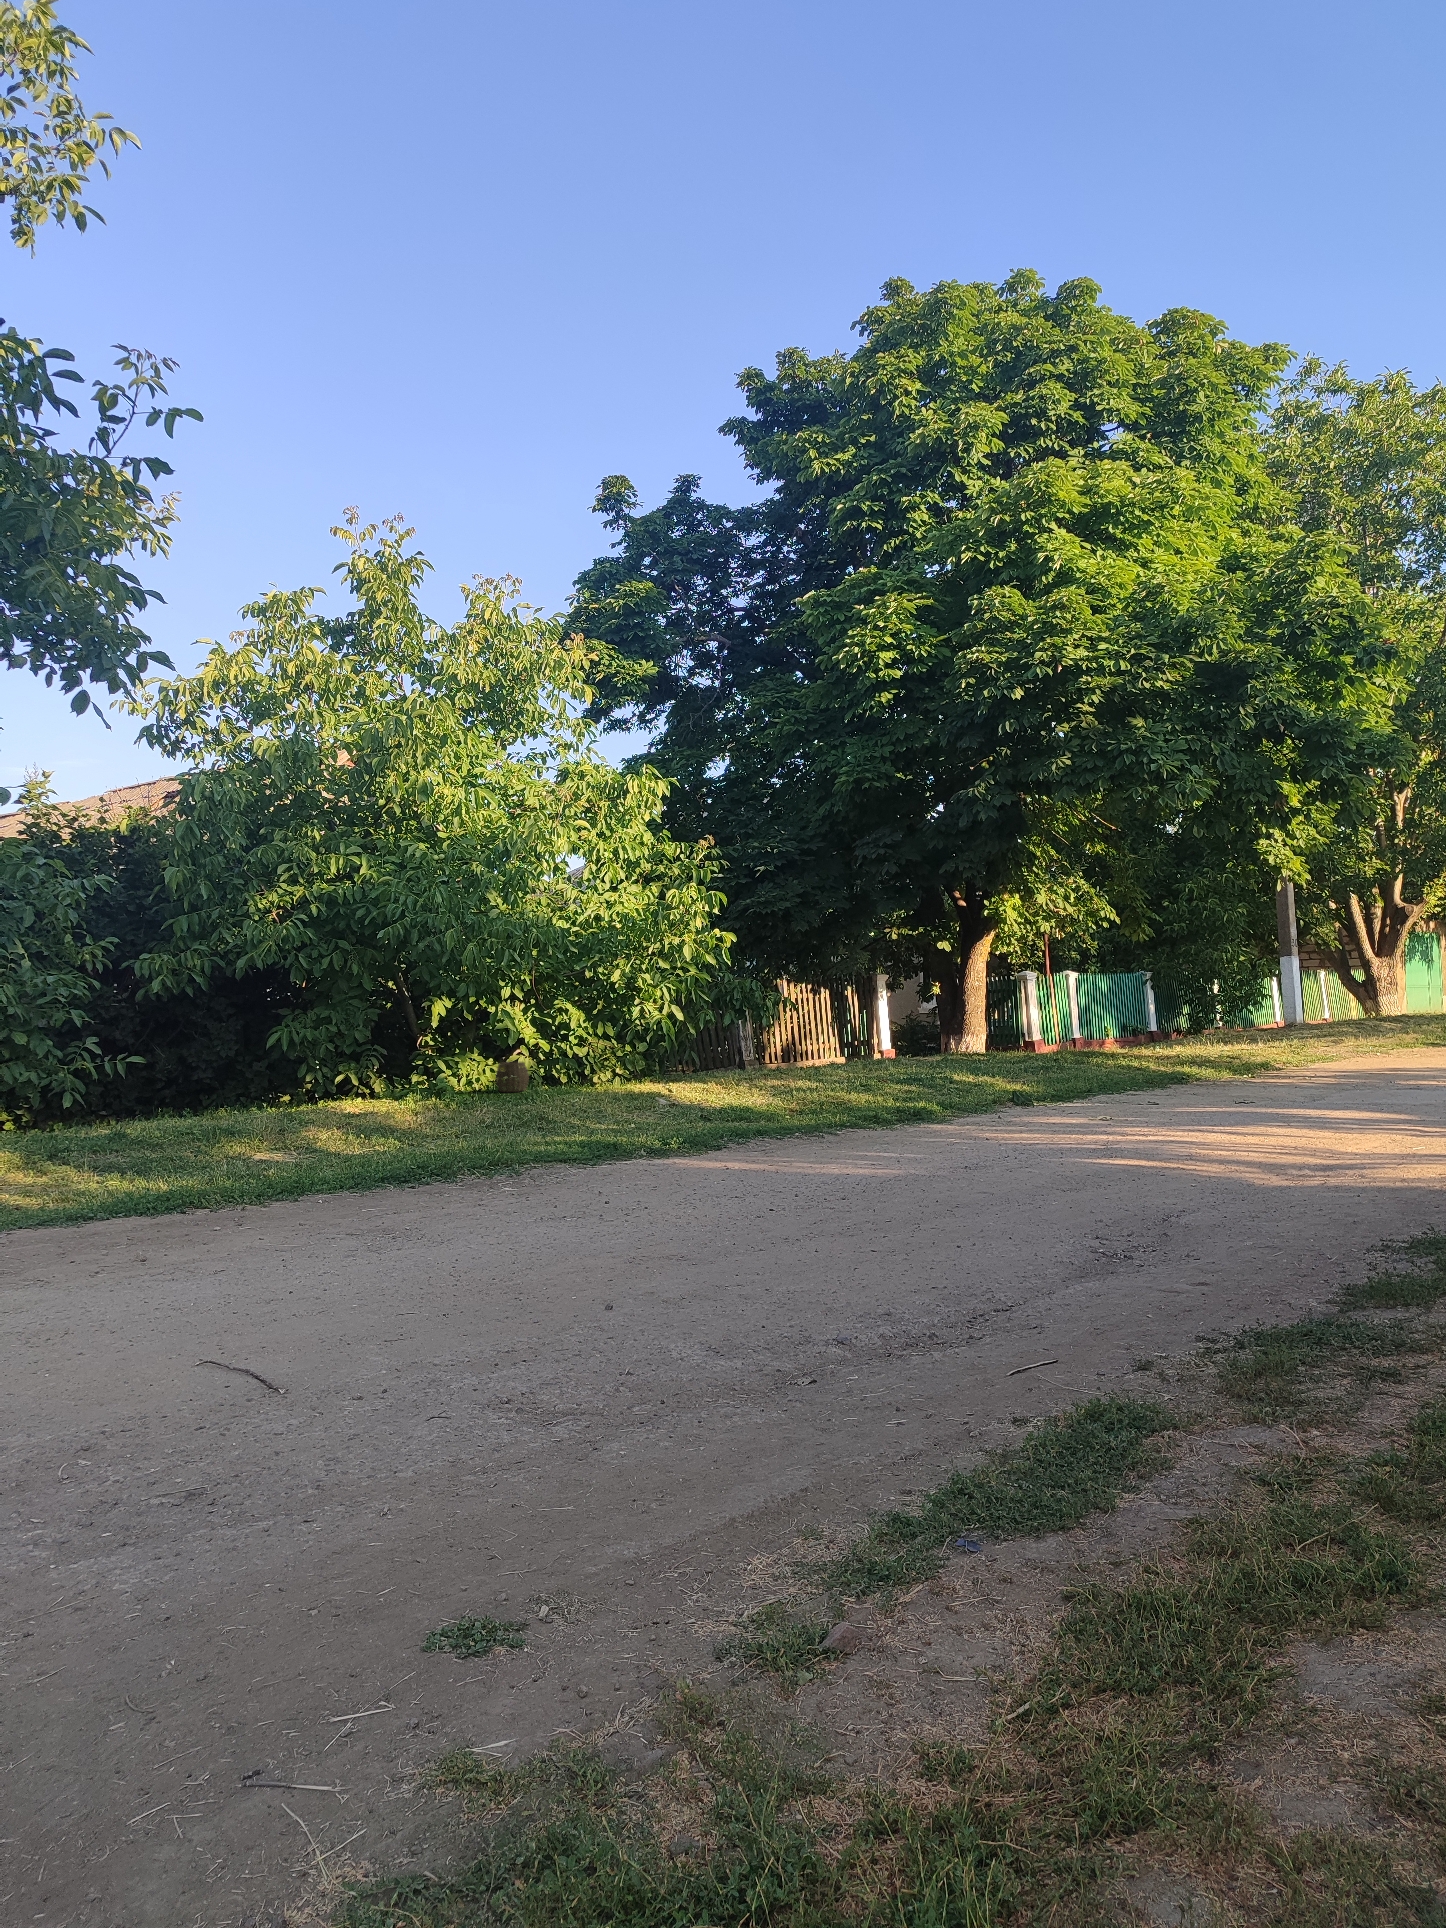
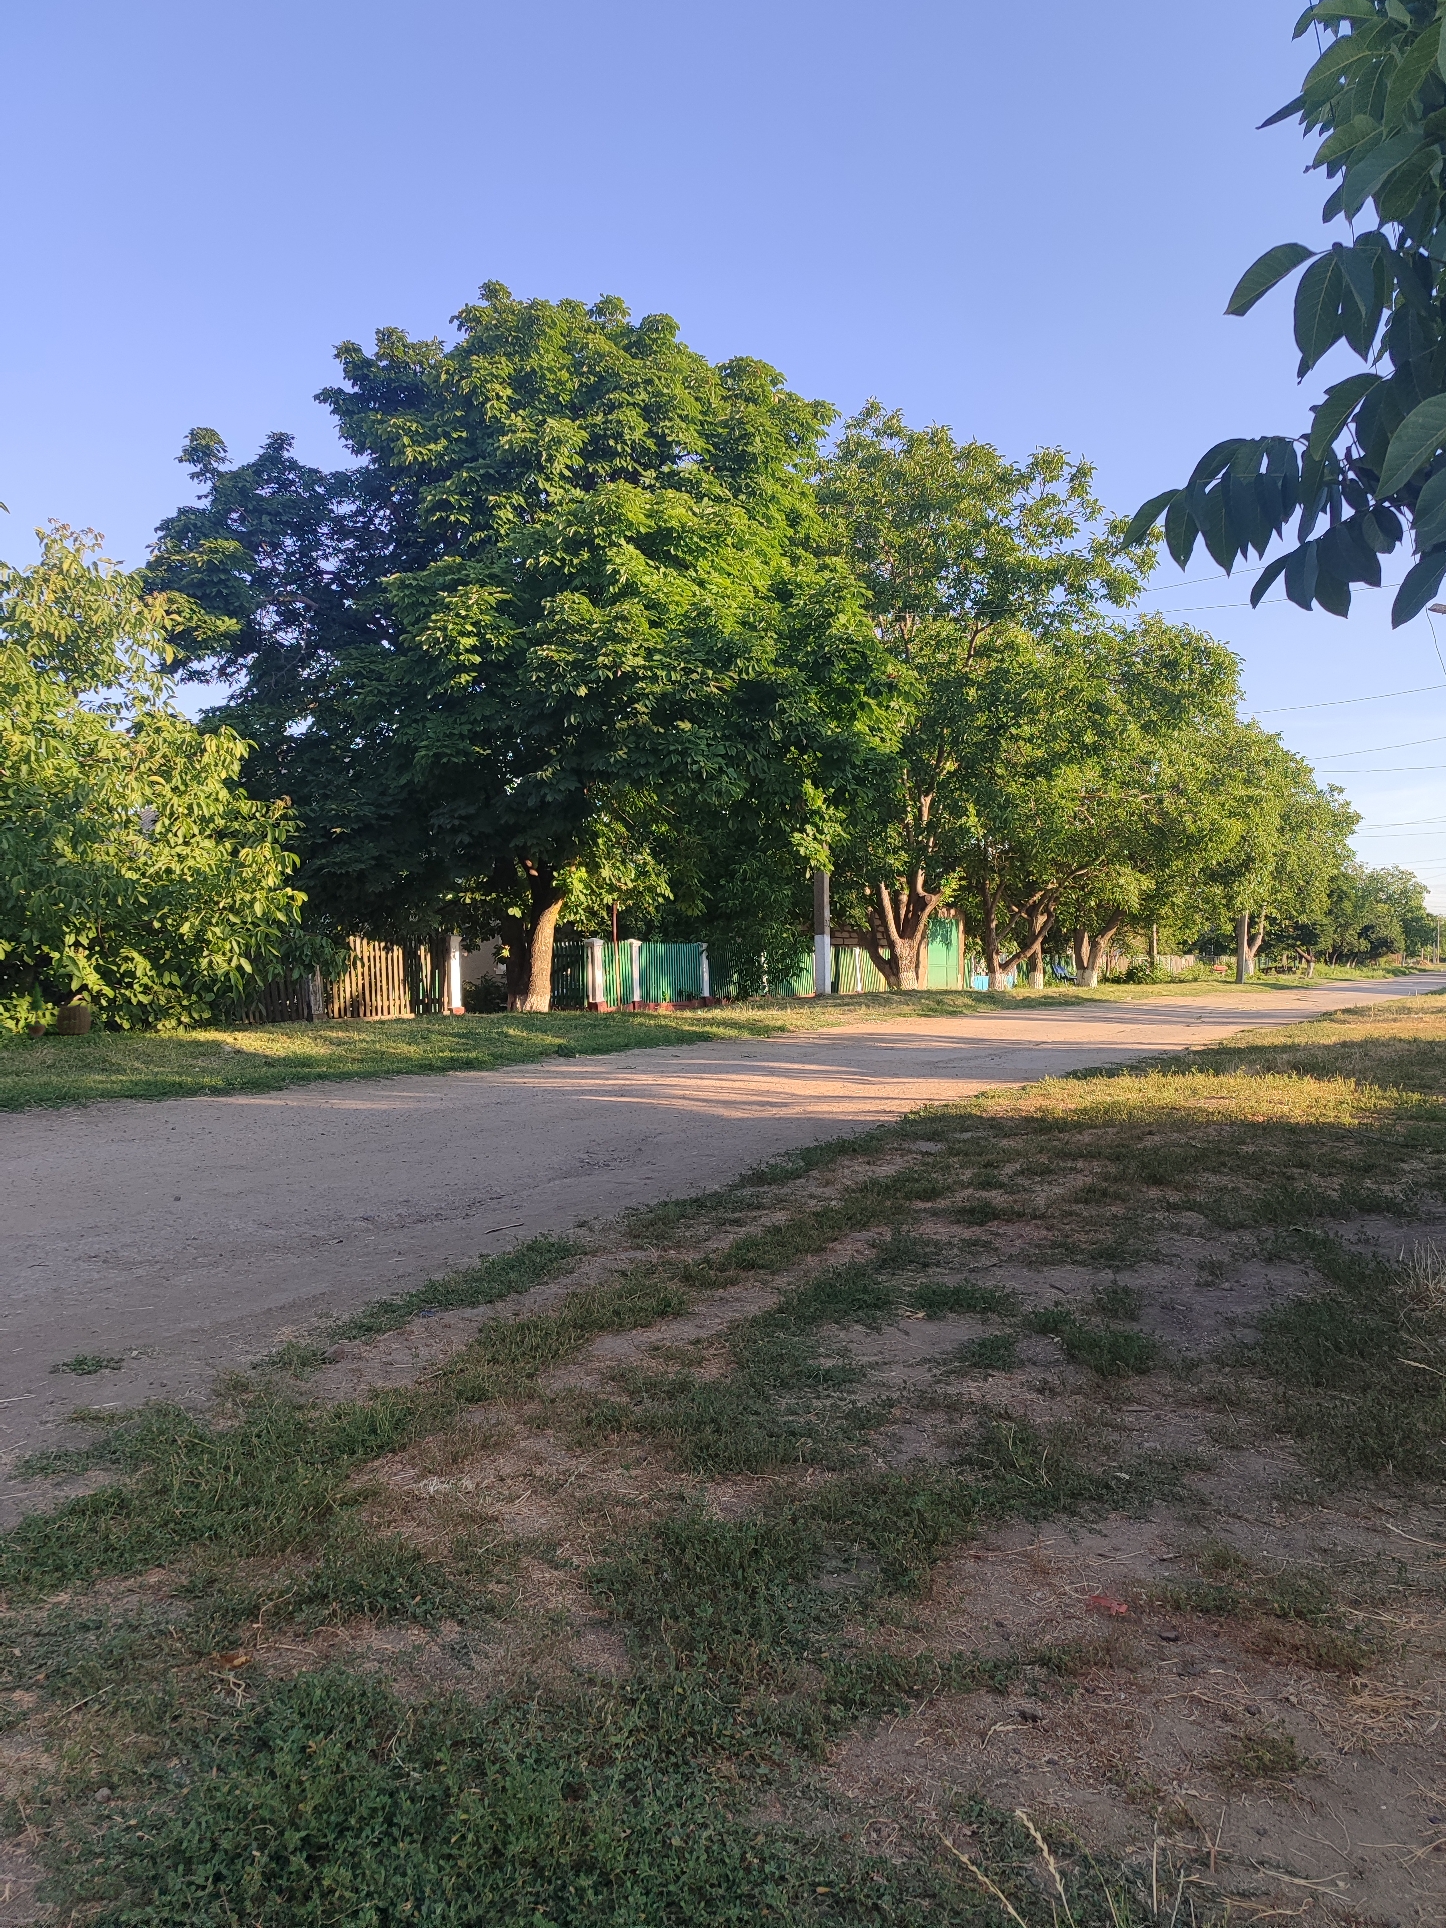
potted tree: none [465,1038,487,1097] -> present [27,983,46,1038]

